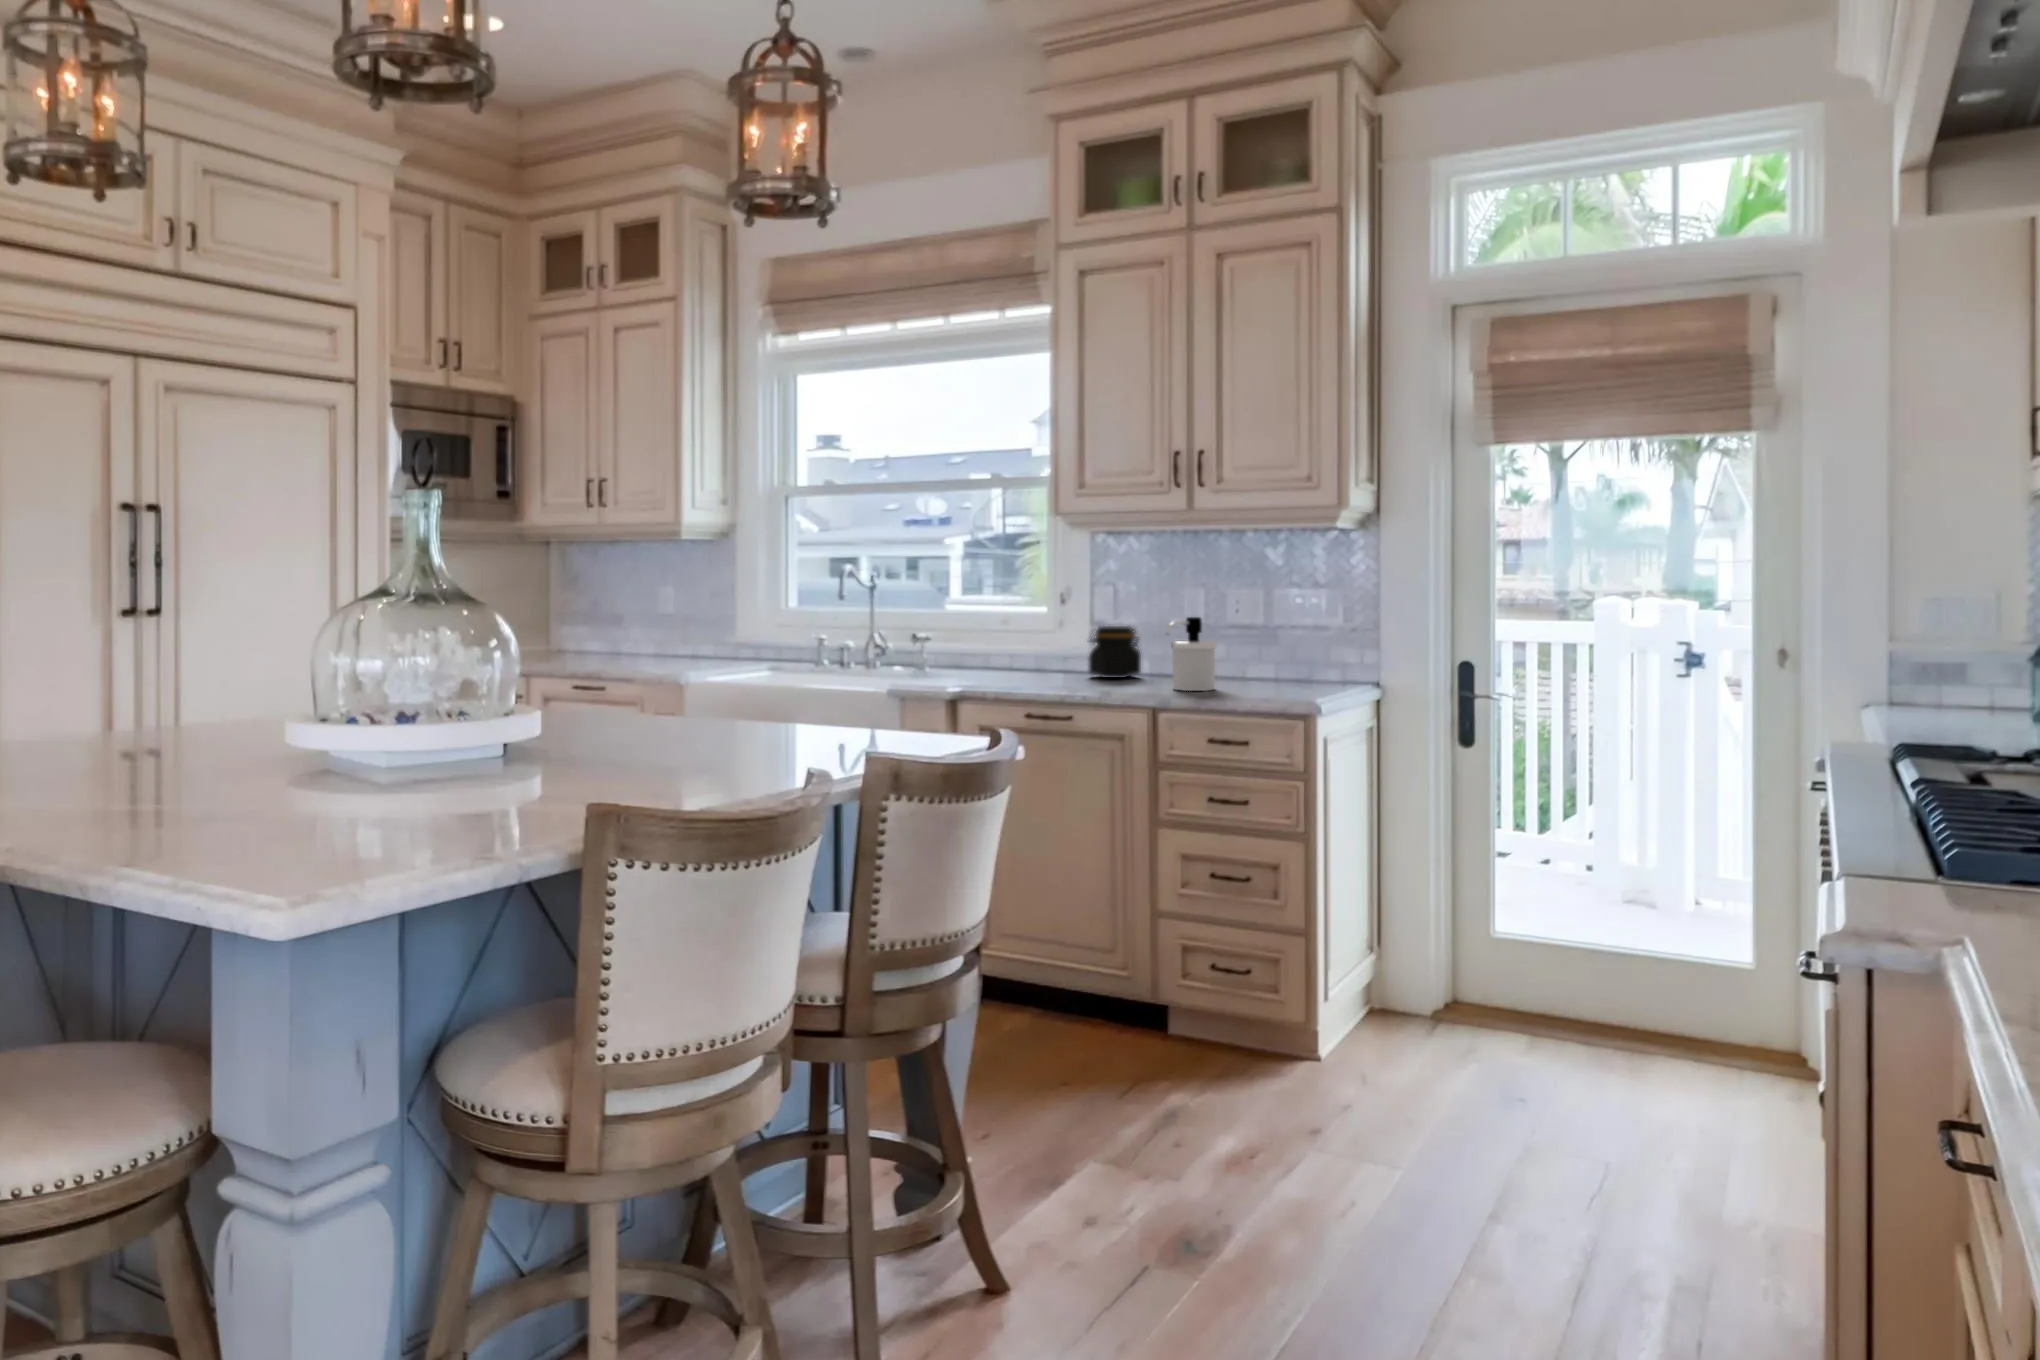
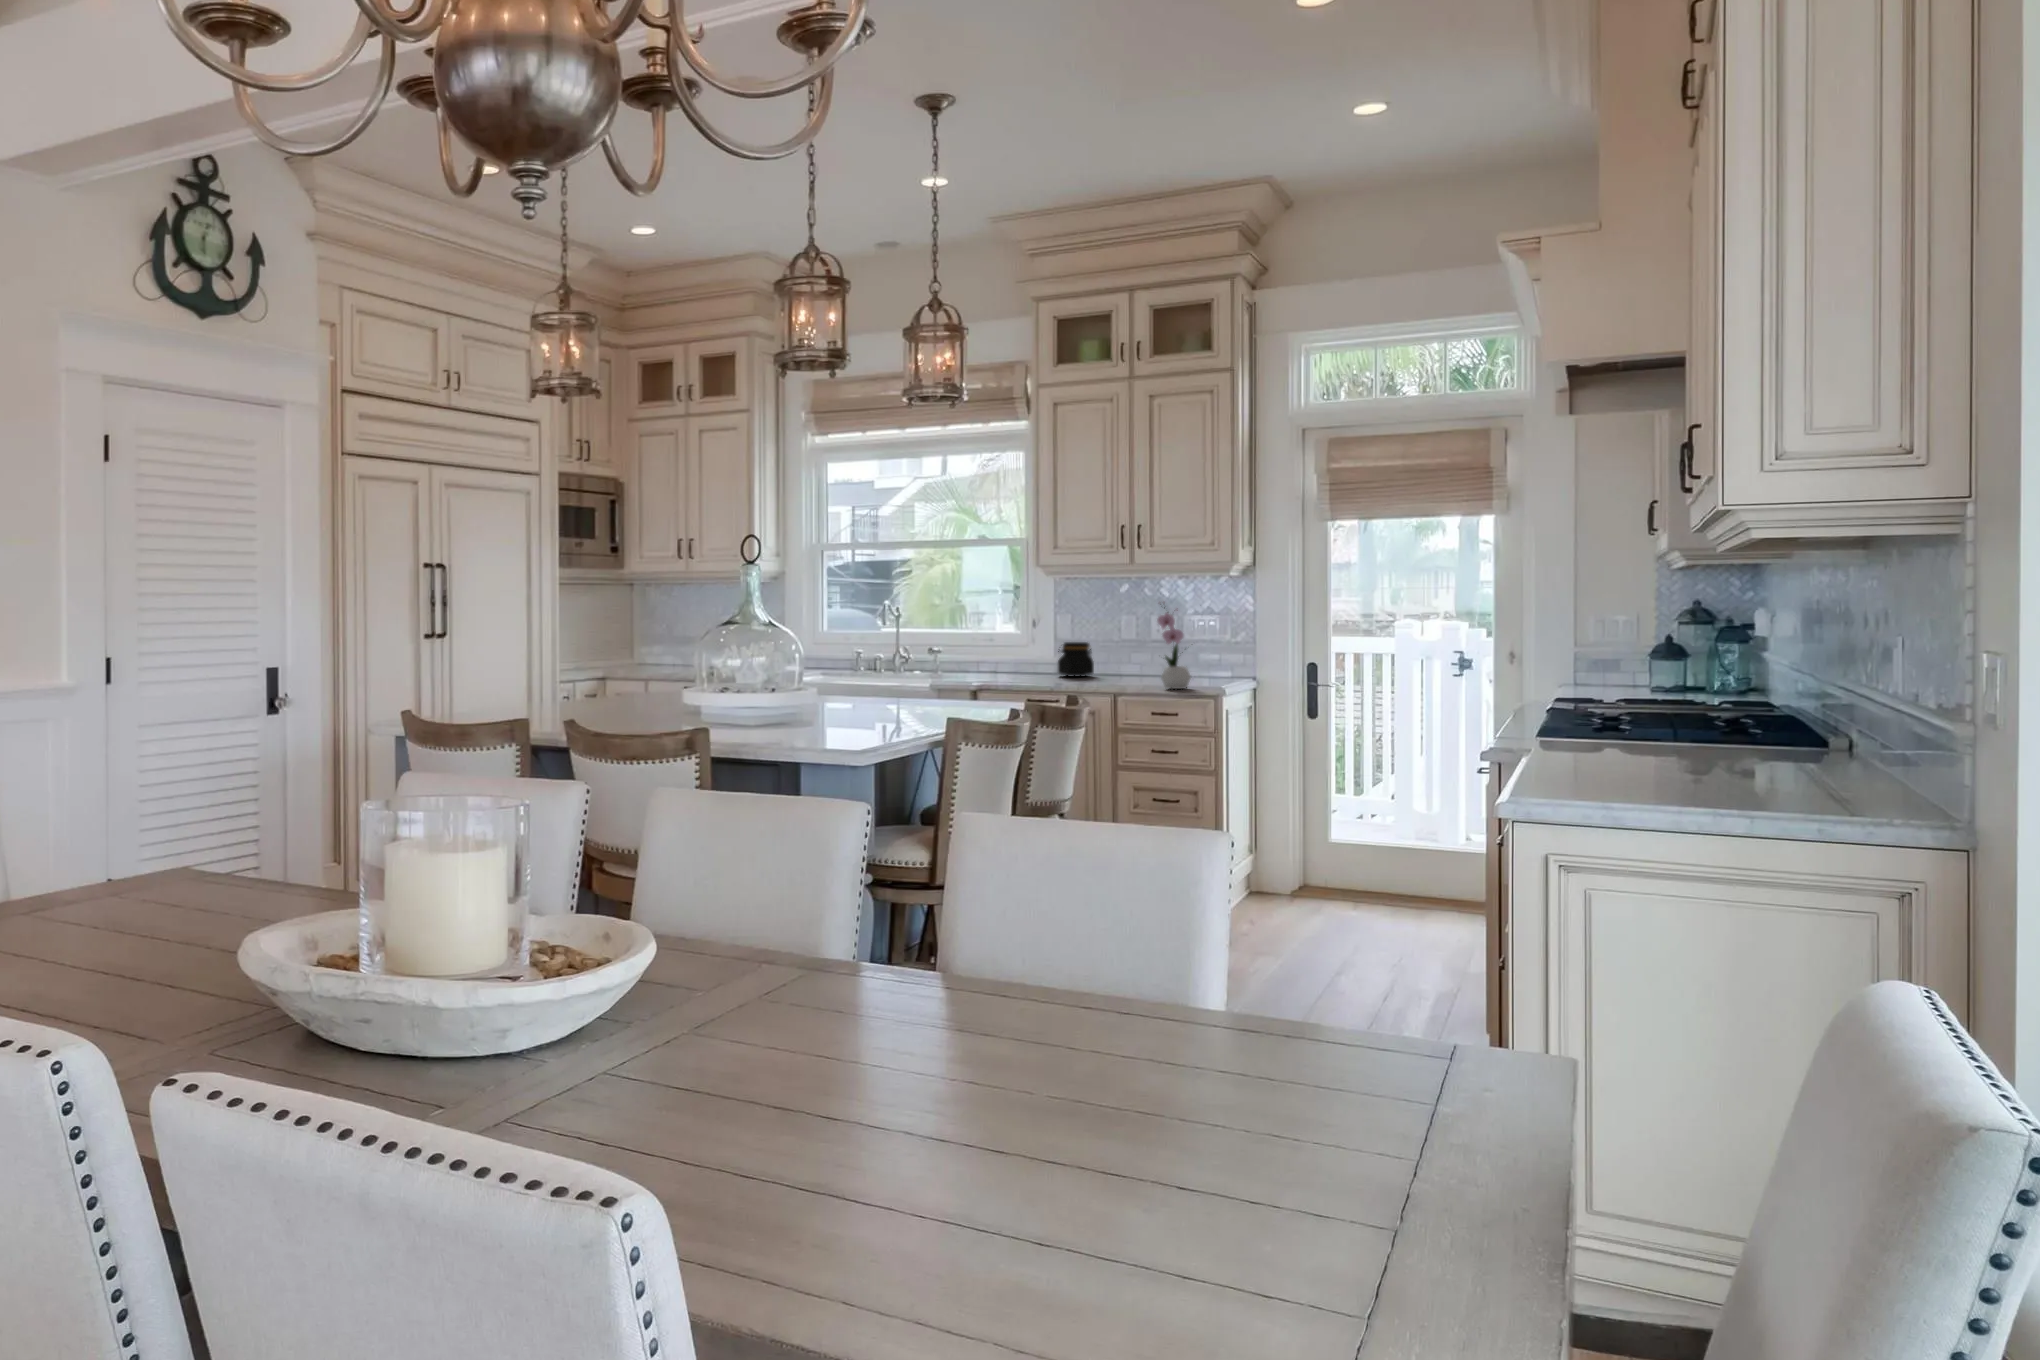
flower arrangement: none [1220,565,1280,703] -> present [1157,607,1191,689]
soap dispenser: present [1166,617,1217,691] -> none [1118,635,1149,683]

